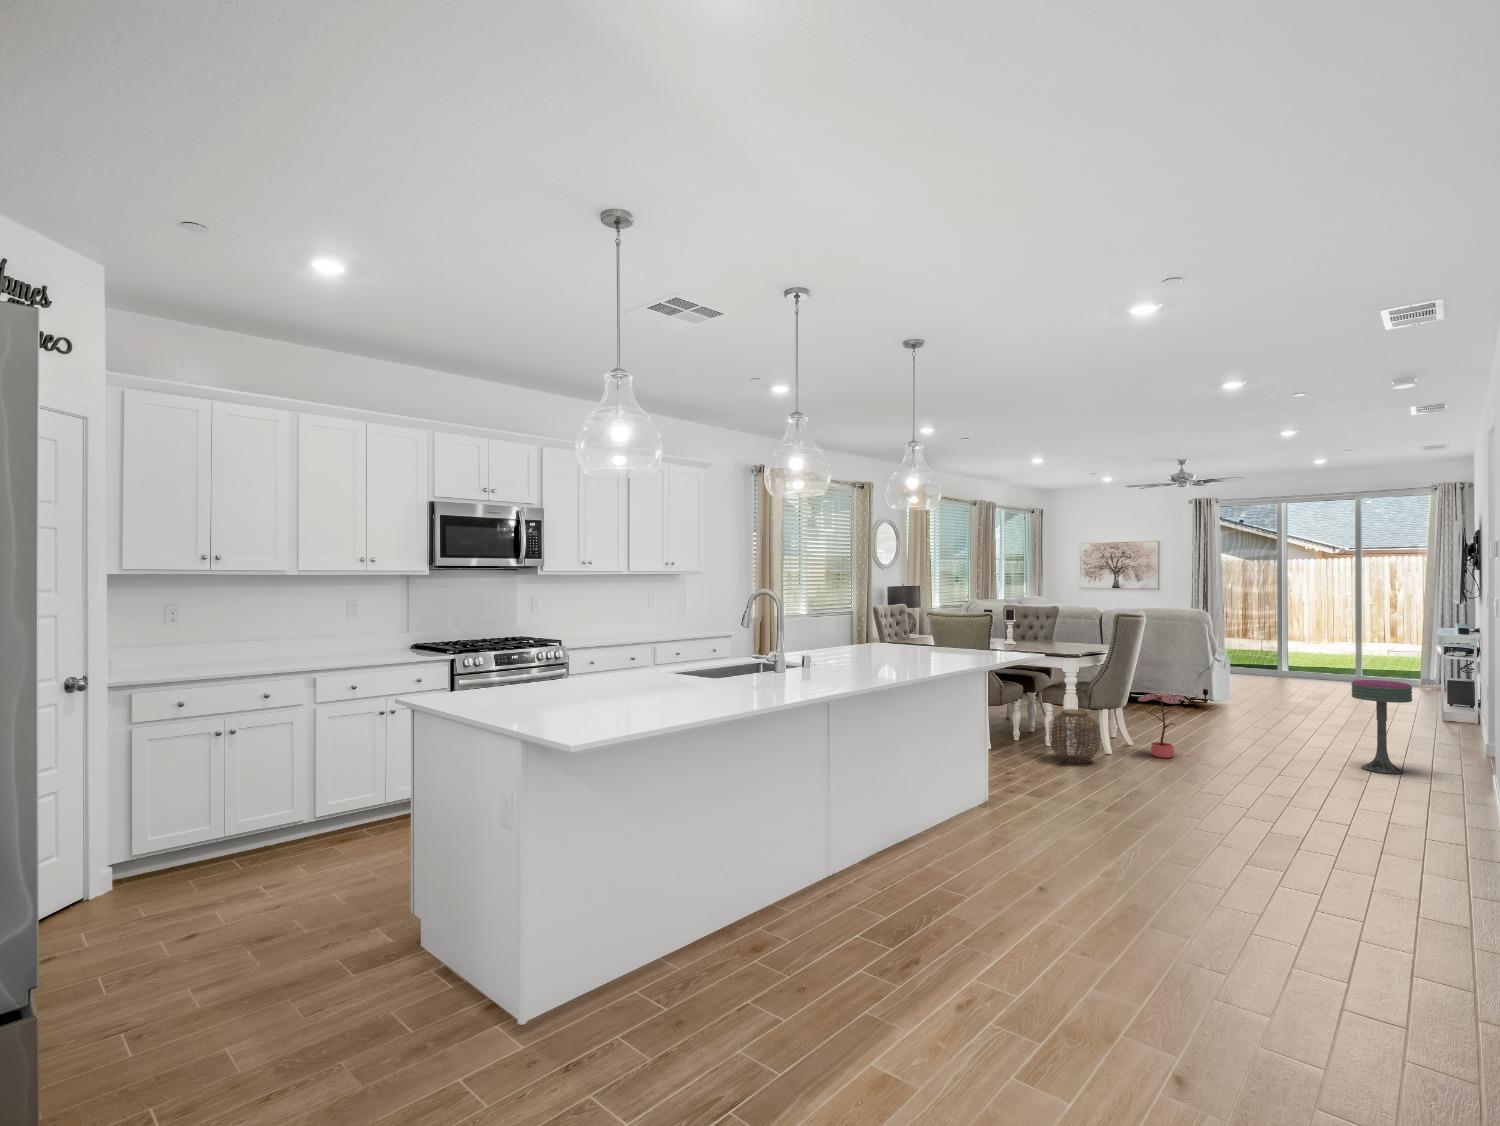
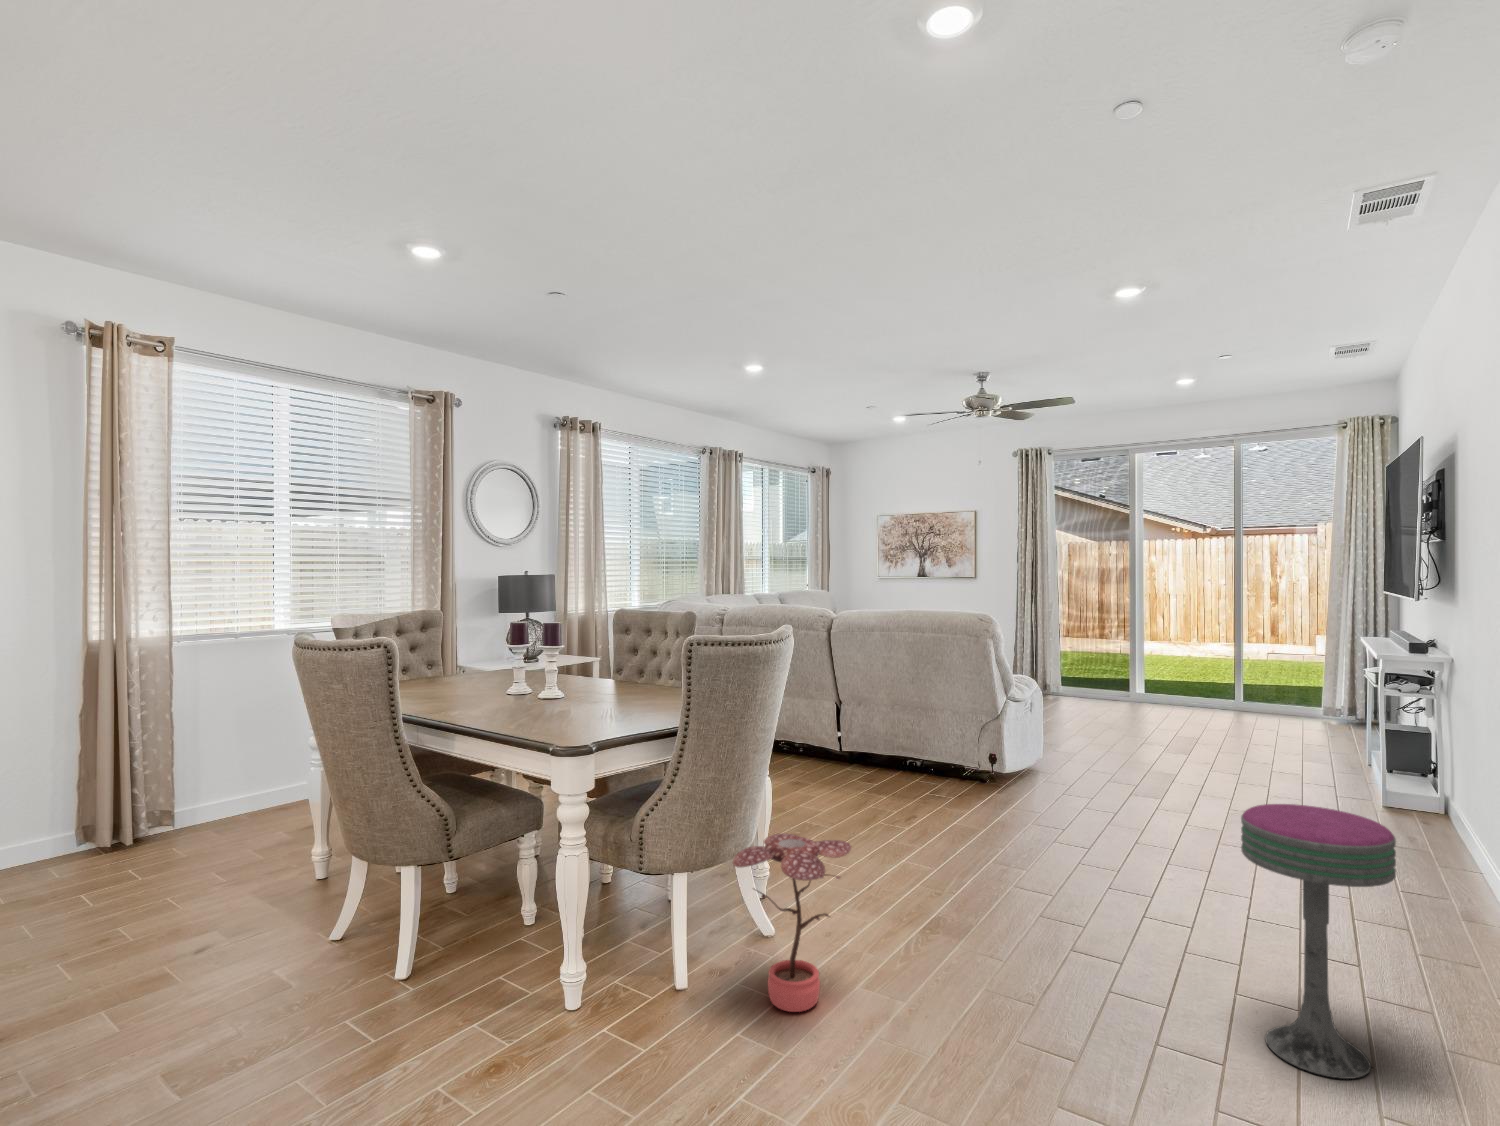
woven basket: present [1049,709,1100,763] -> none [472,898,606,1065]

